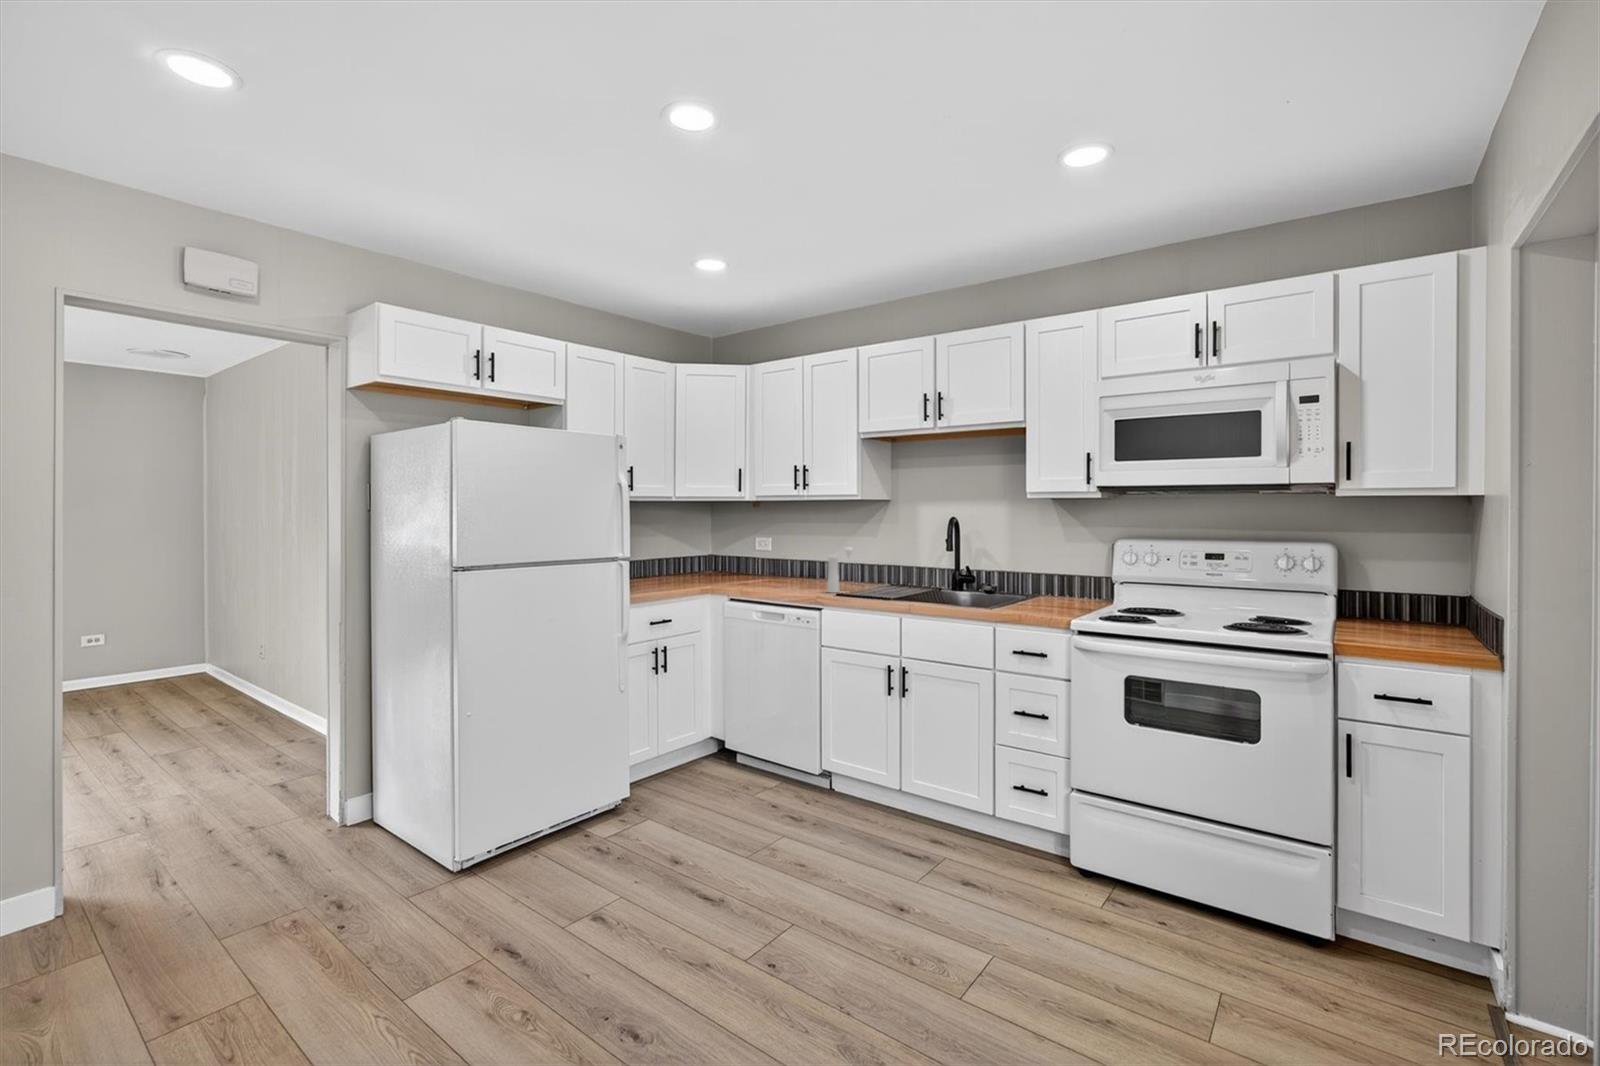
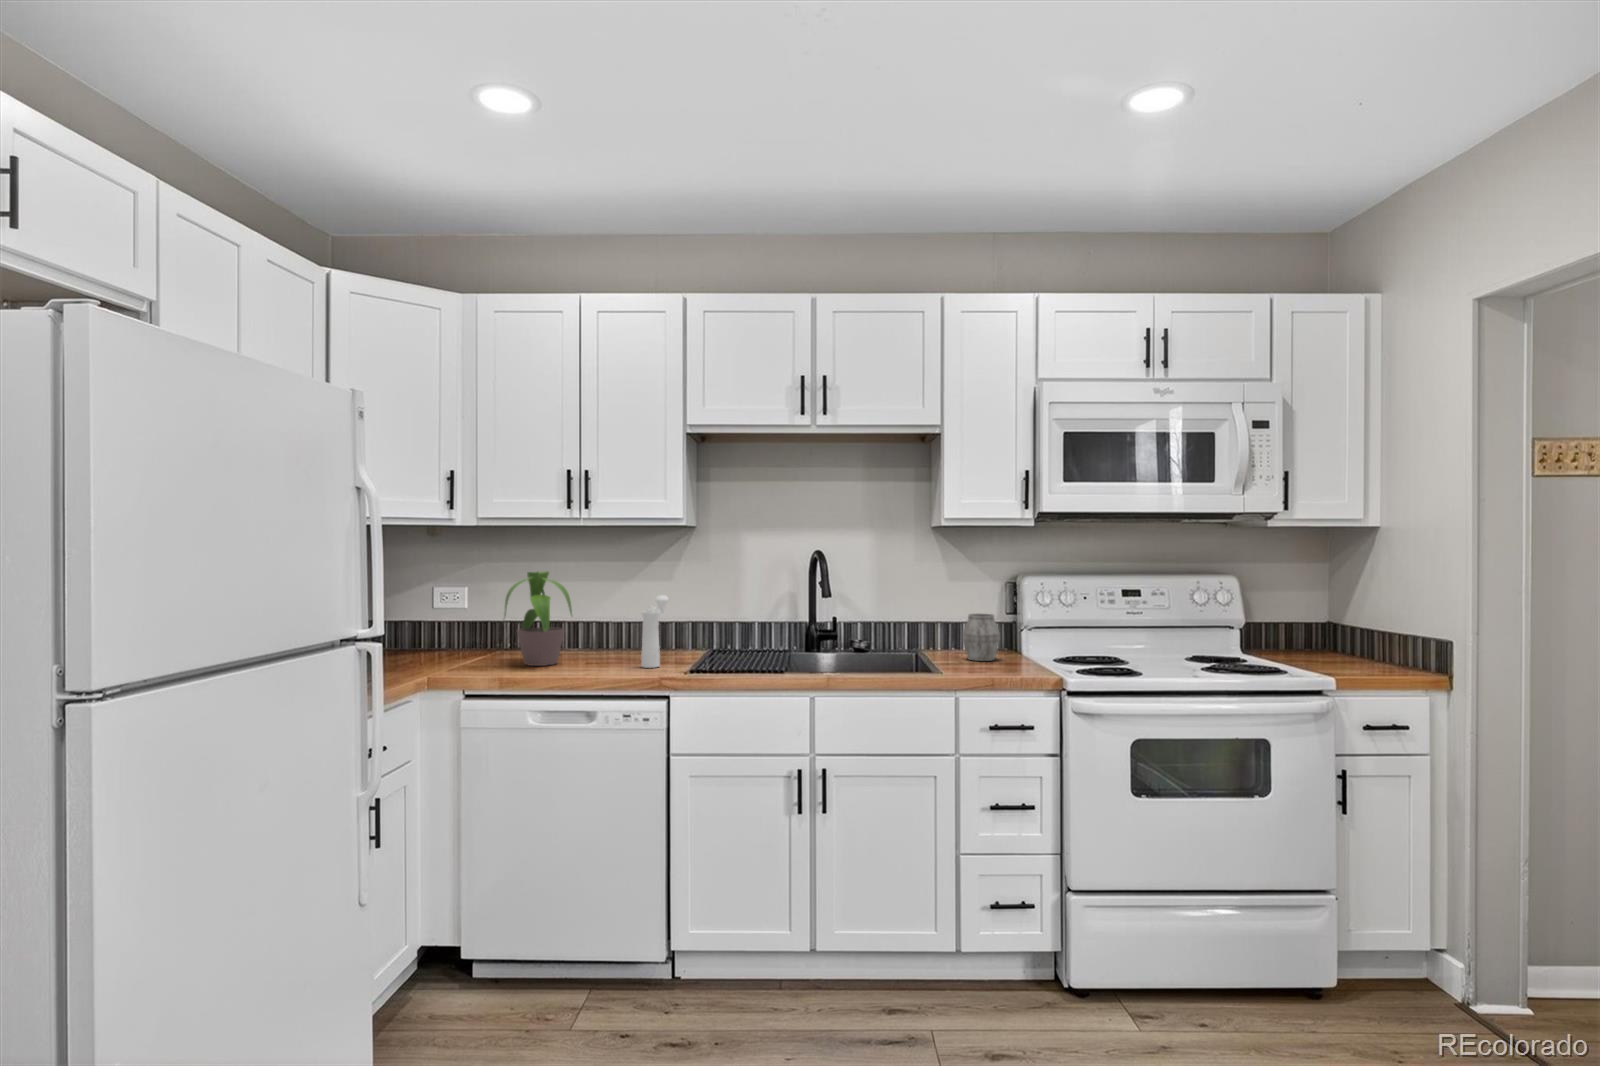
potted plant: none [757,530,809,587] -> present [504,571,572,666]
mug: none [1049,568,1080,606] -> present [962,614,1000,661]

